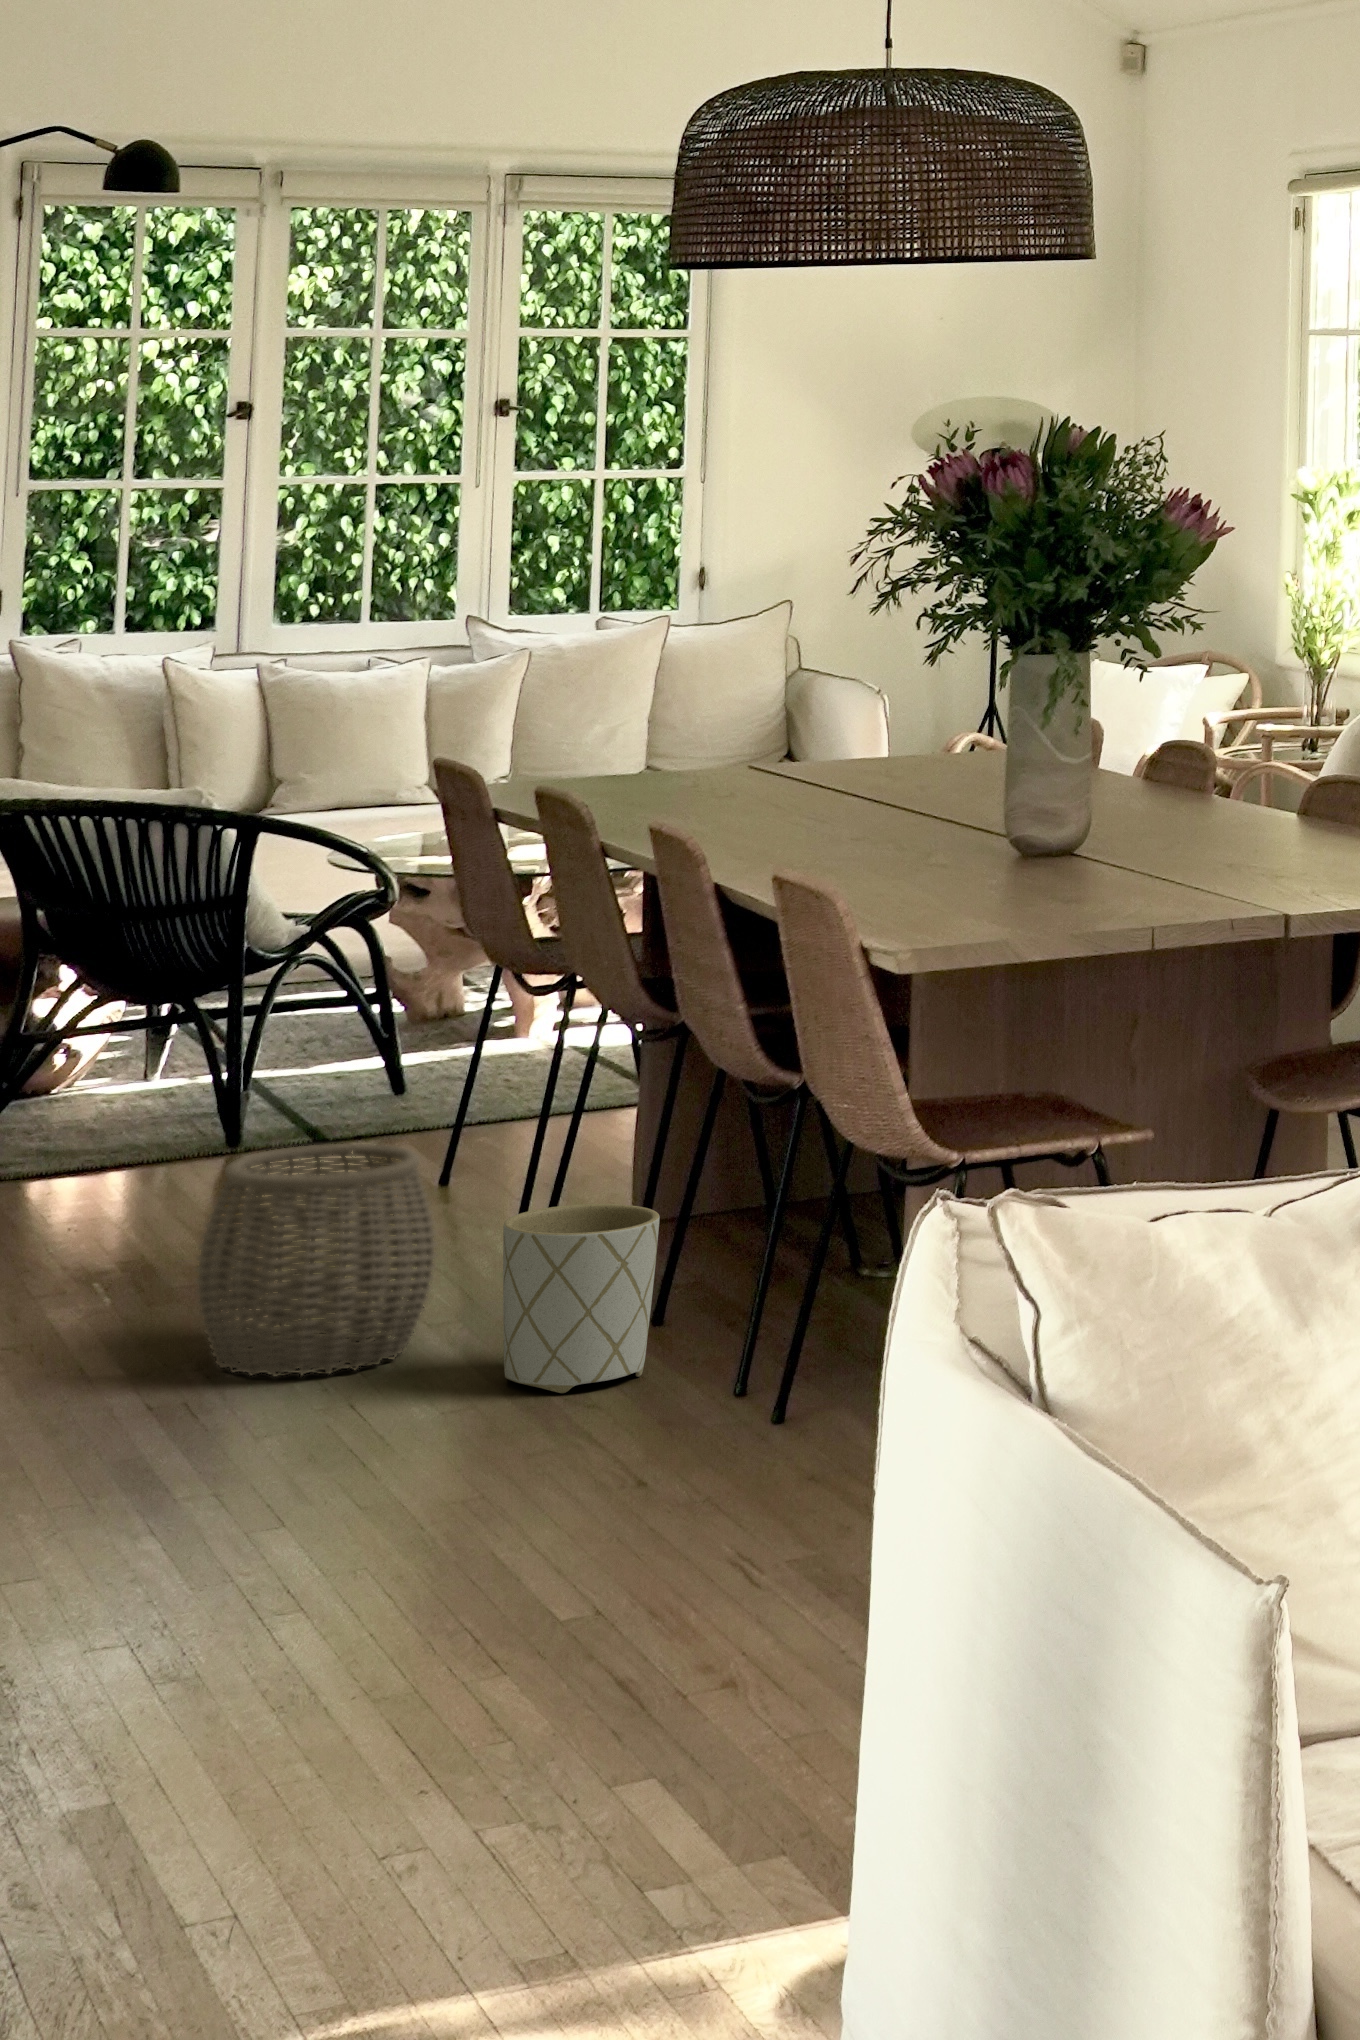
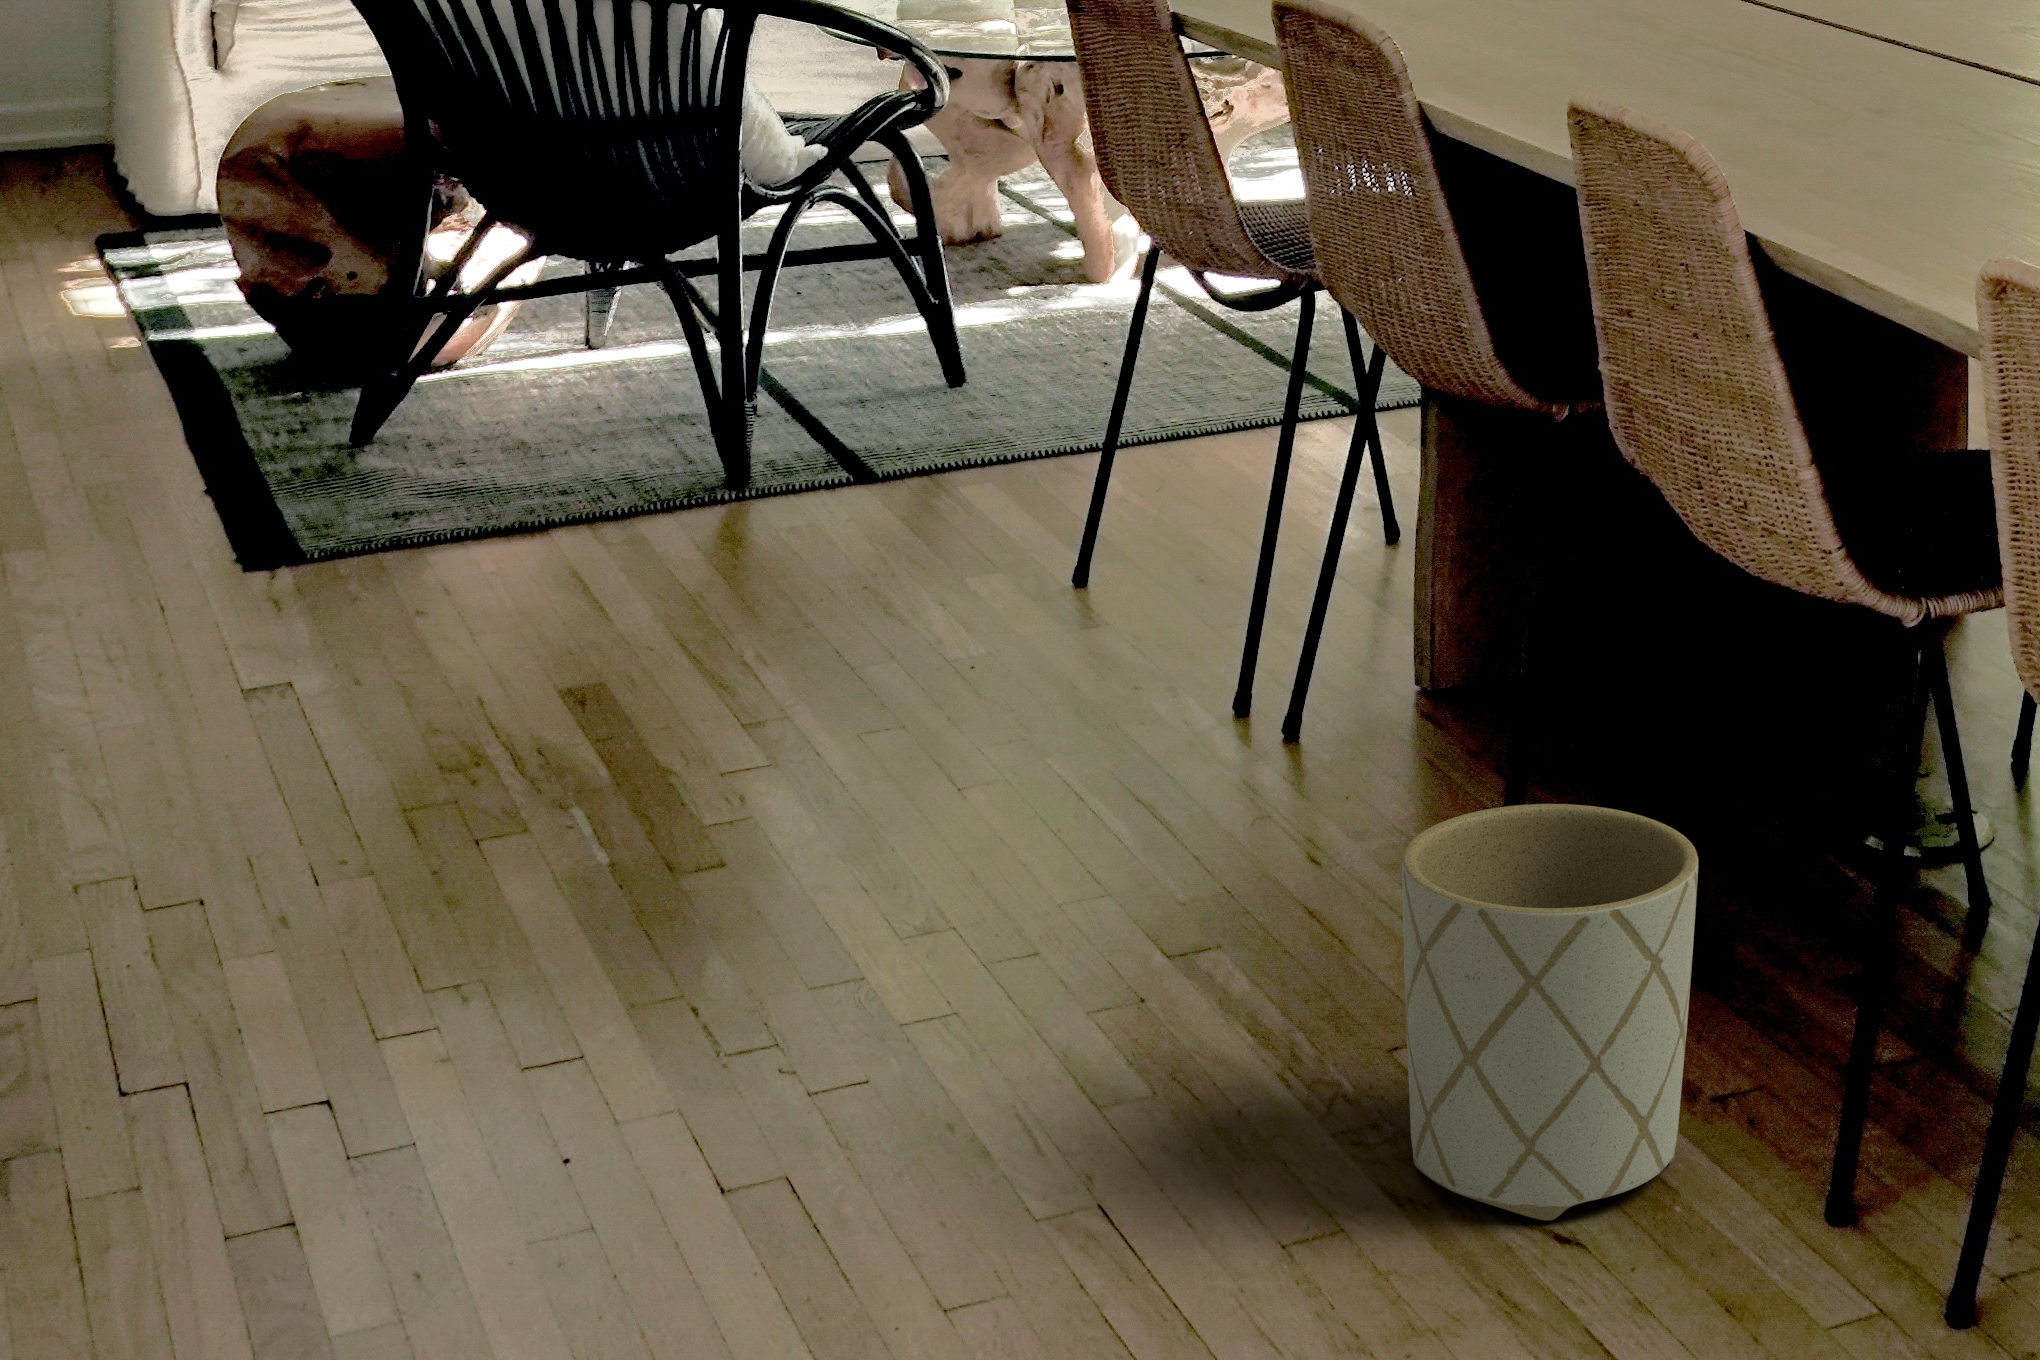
woven basket: present [196,1144,437,1377] -> none [790,653,1238,1147]

